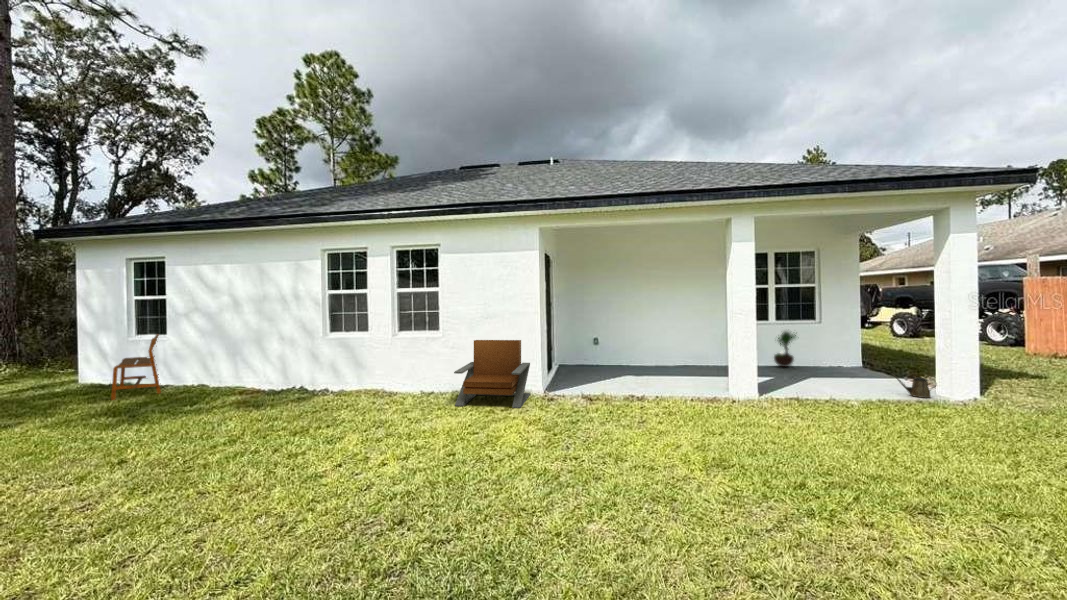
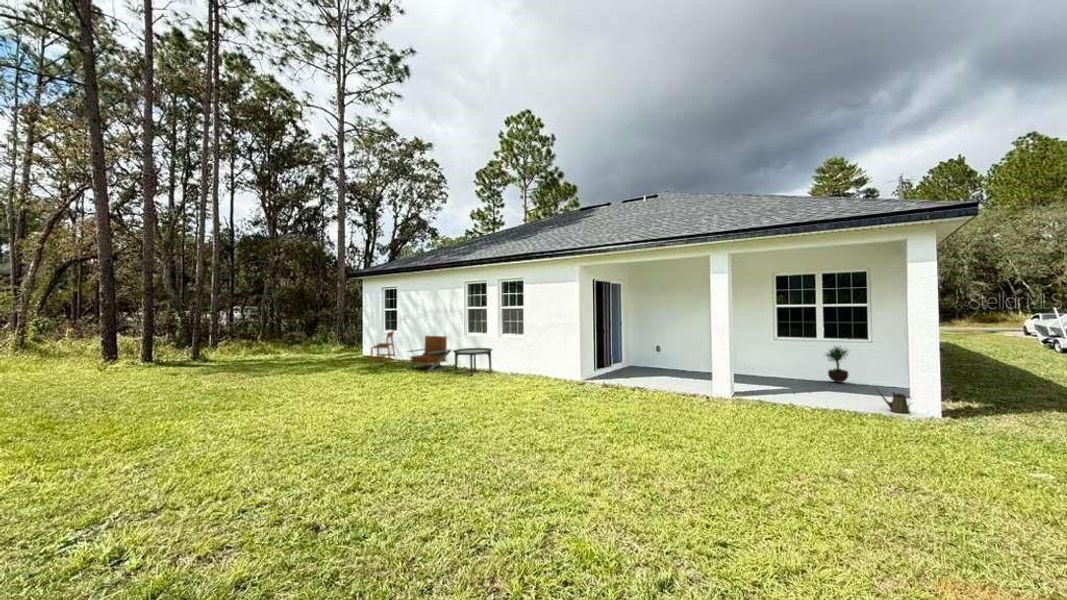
lounge chair: present [454,340,530,408] -> present [408,336,451,372]
round table: none [316,355,385,404] -> present [453,348,492,376]

